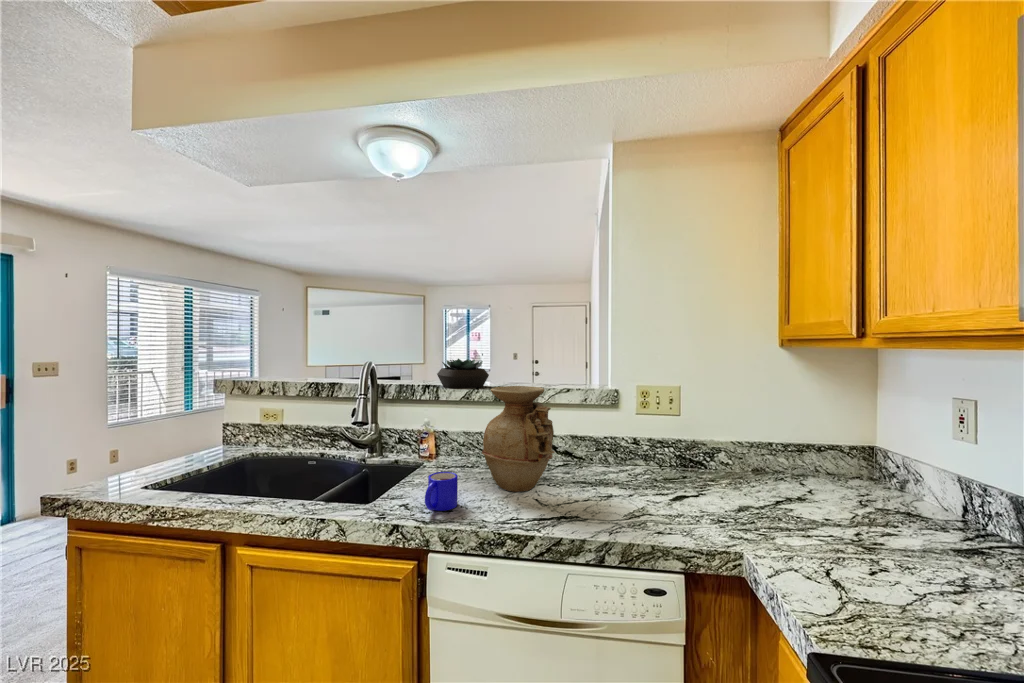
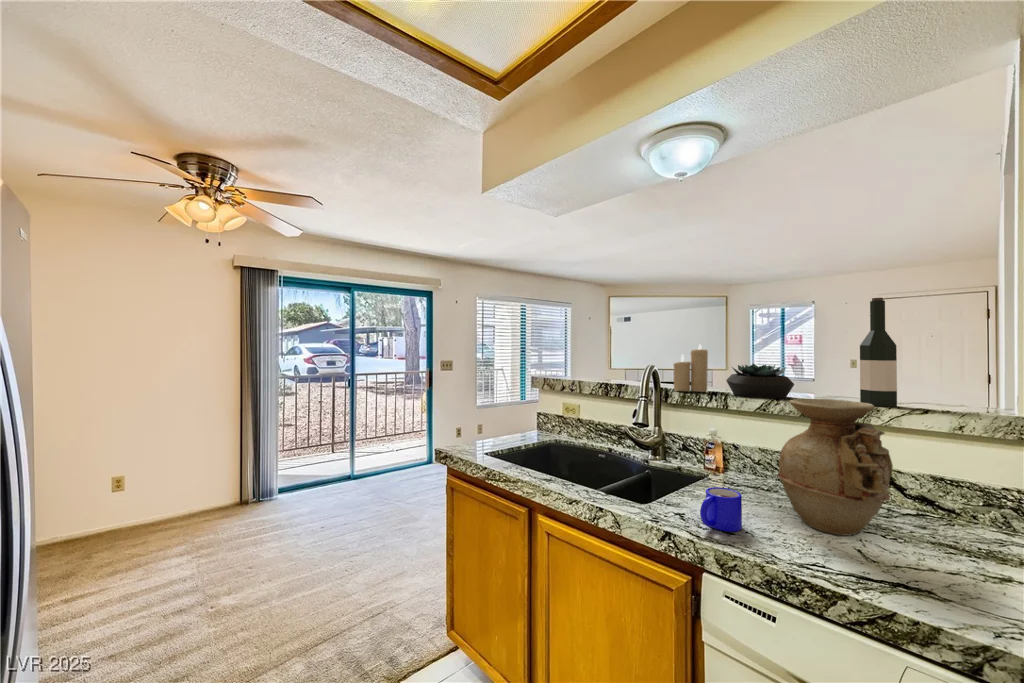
wine bottle: none [532,308,553,389] -> present [860,298,897,407]
candle: none [390,341,421,386] -> present [673,344,708,392]

